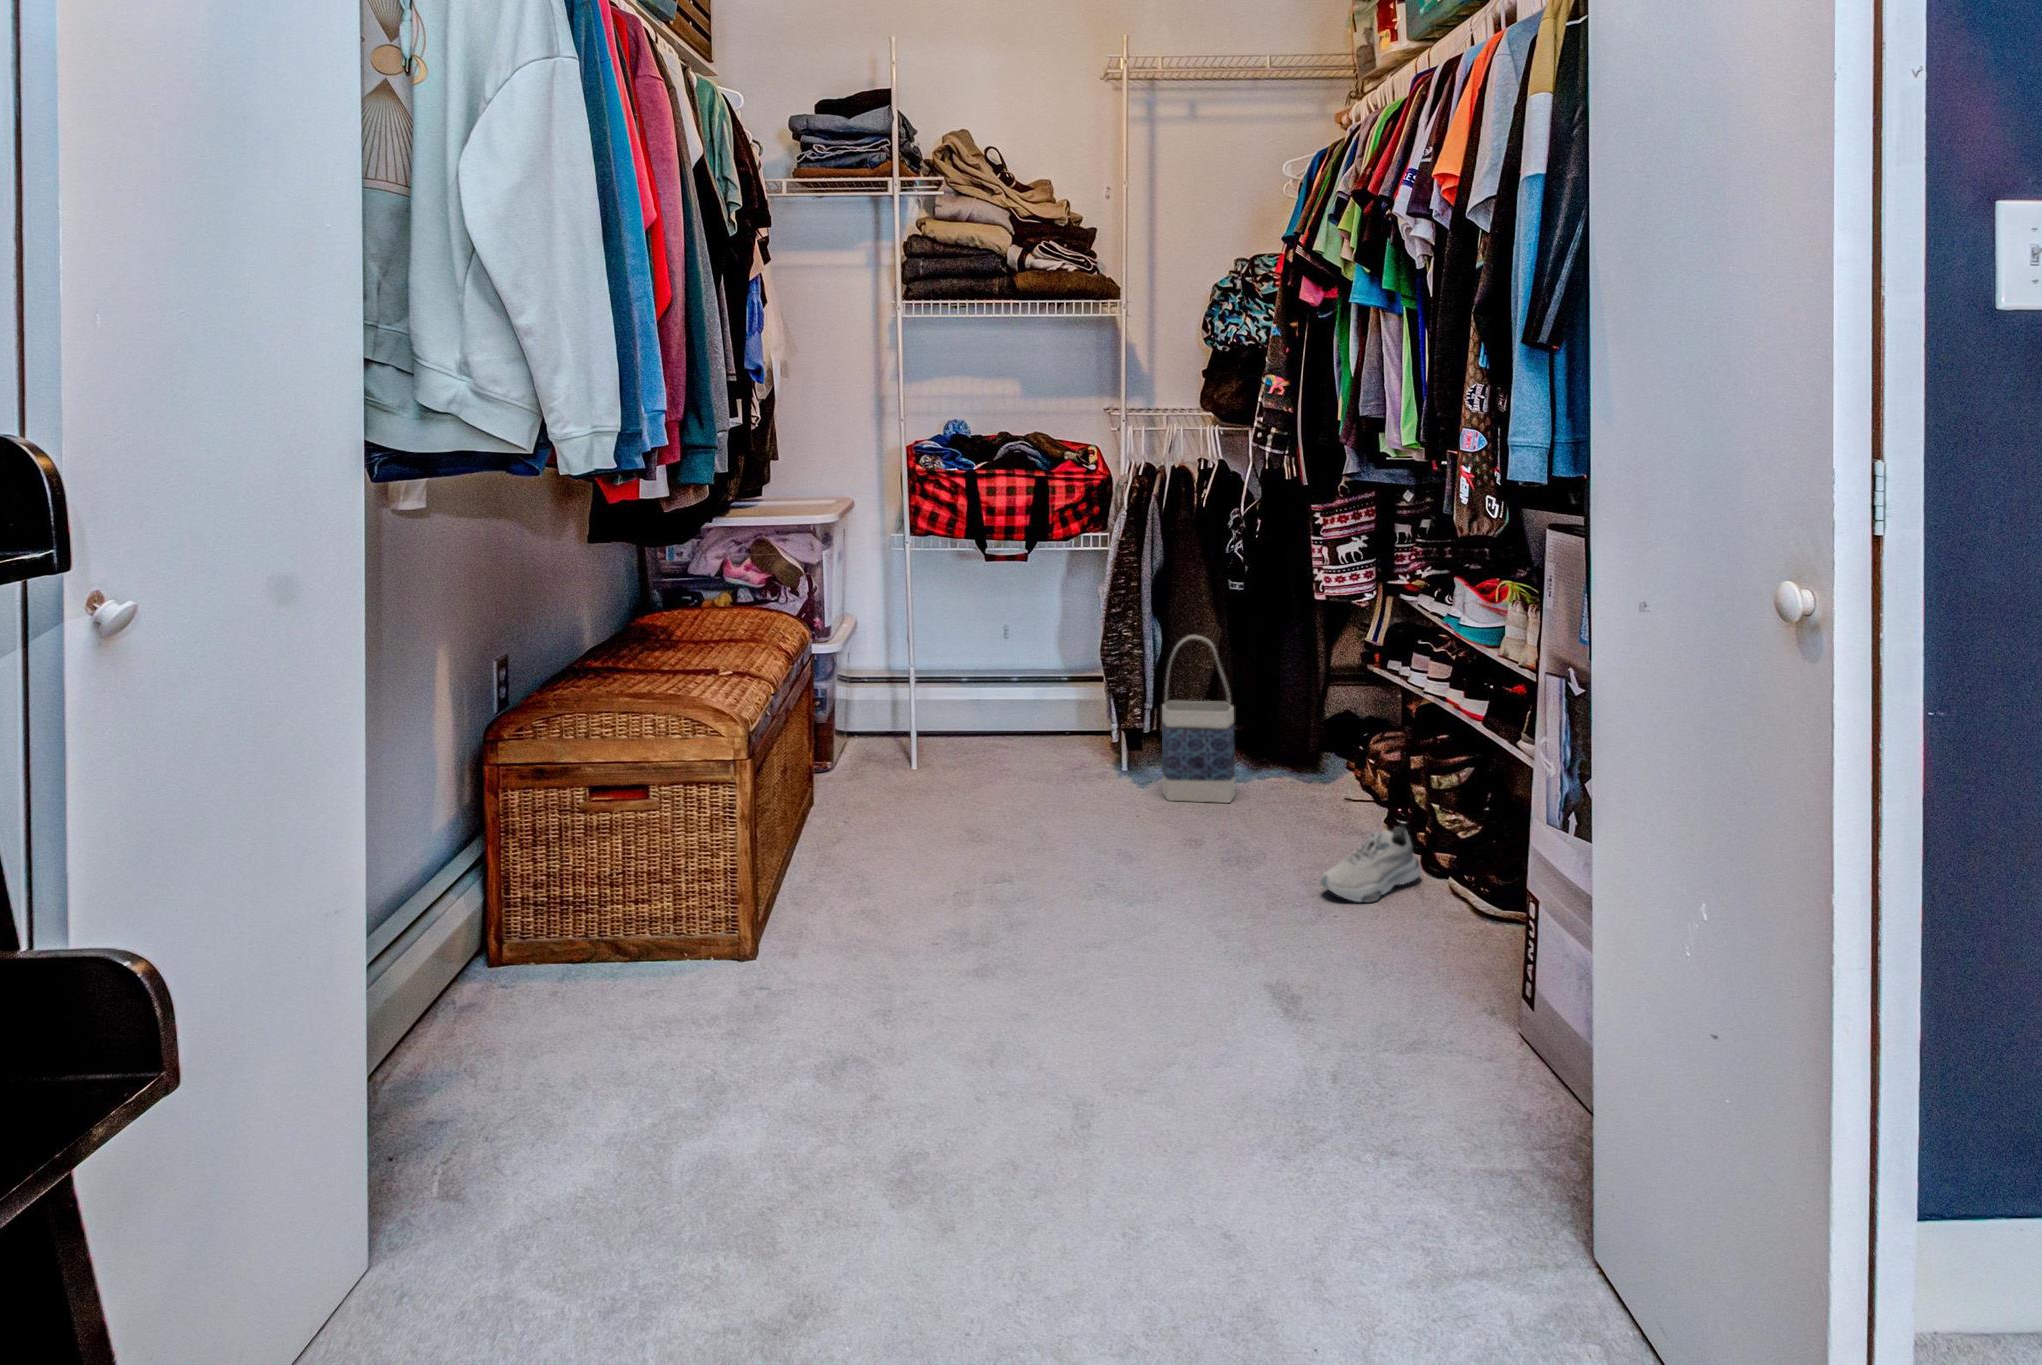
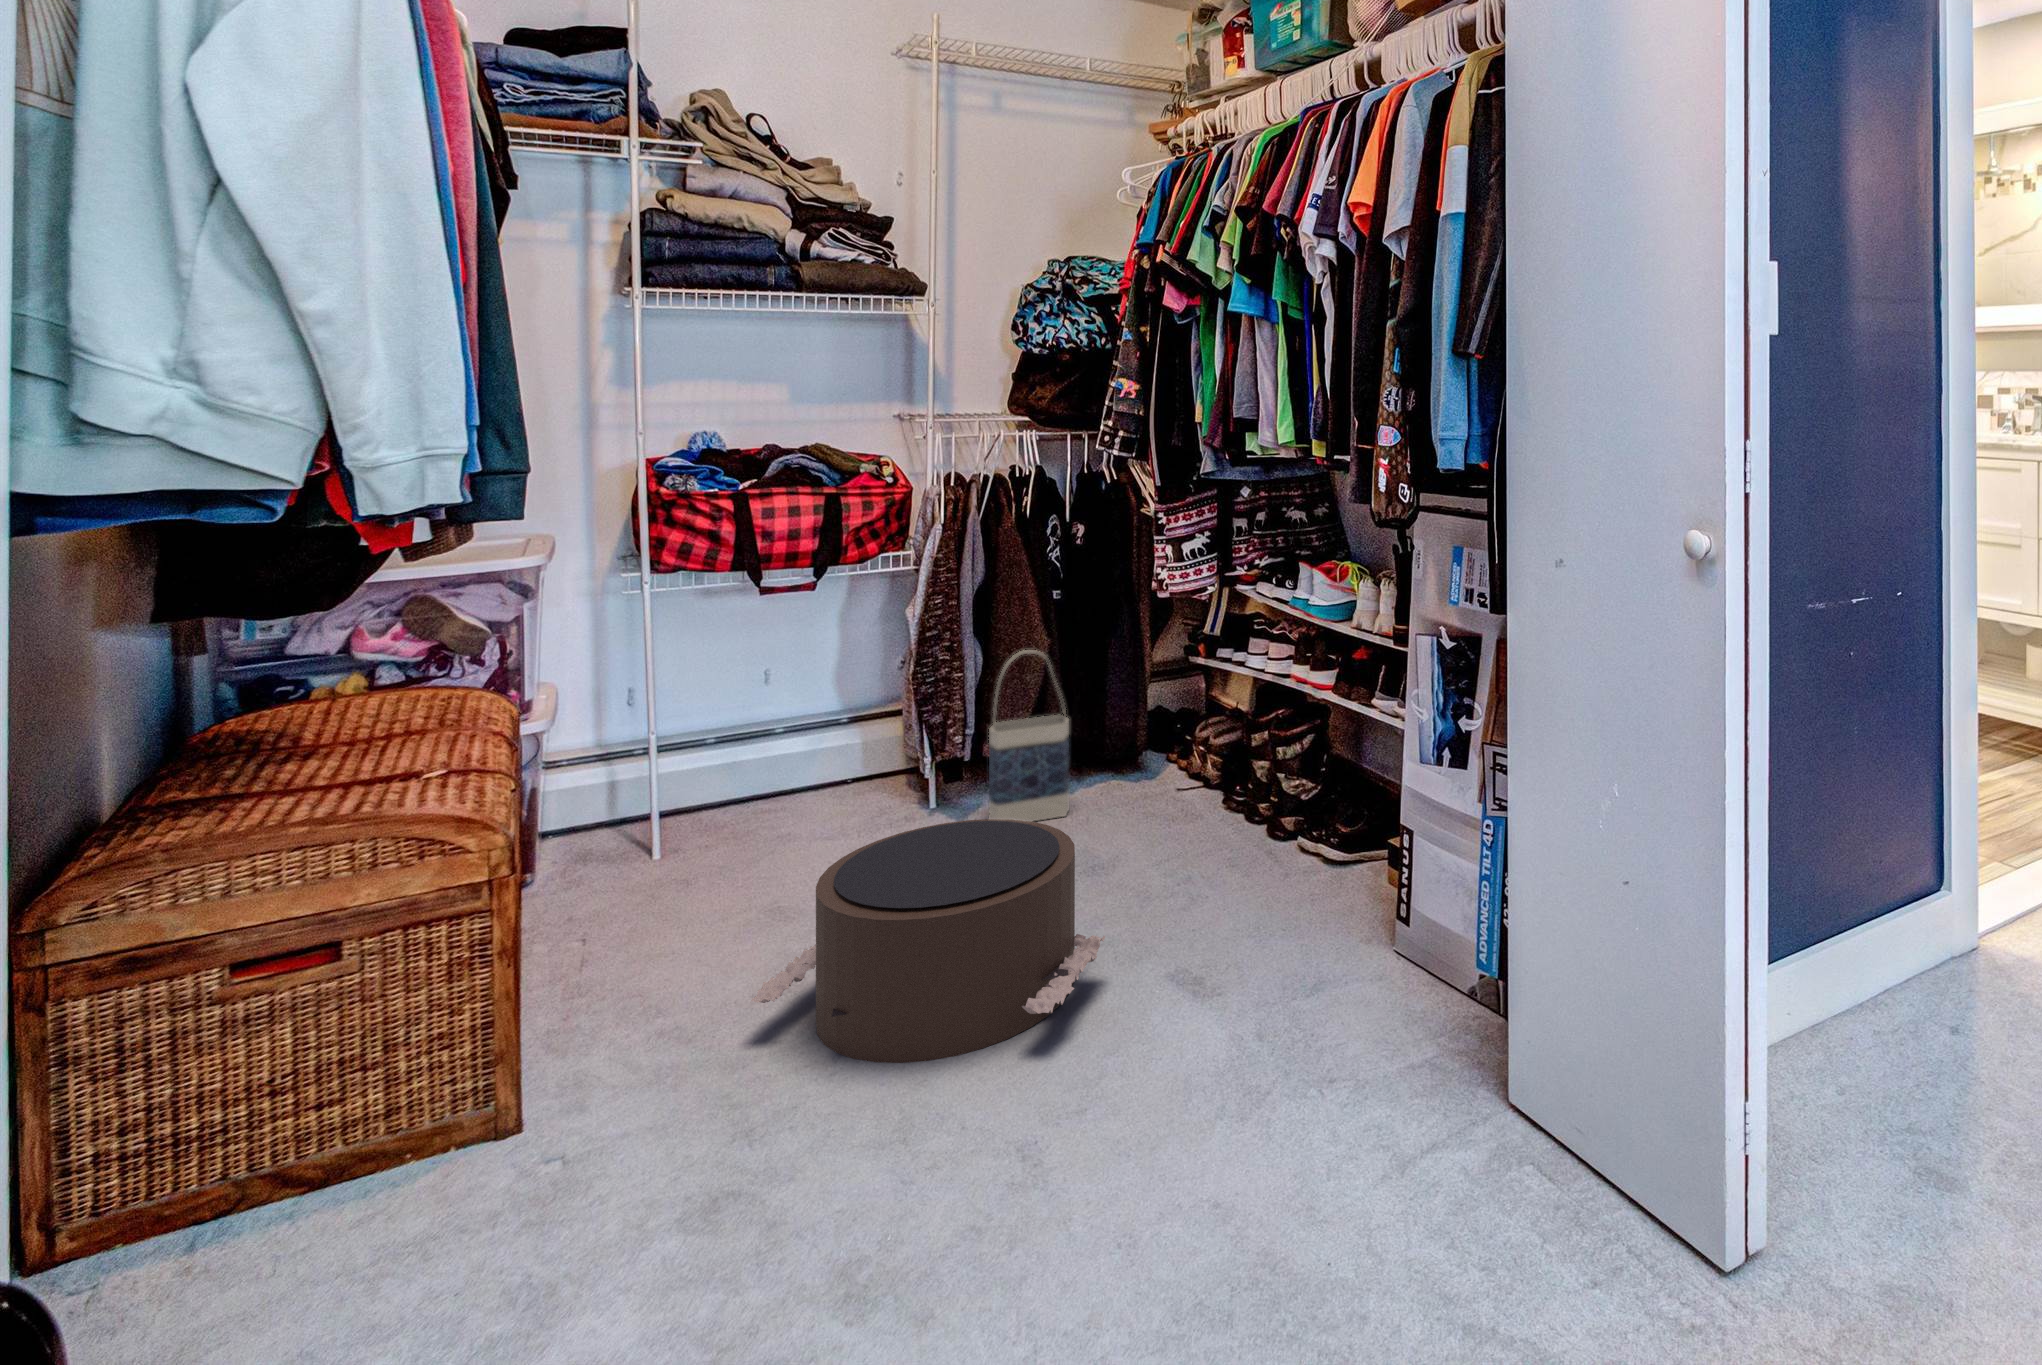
pouf: none [915,792,1216,1025] -> present [751,819,1105,1063]
shoe: present [1320,824,1421,902] -> none [1182,796,1271,877]

